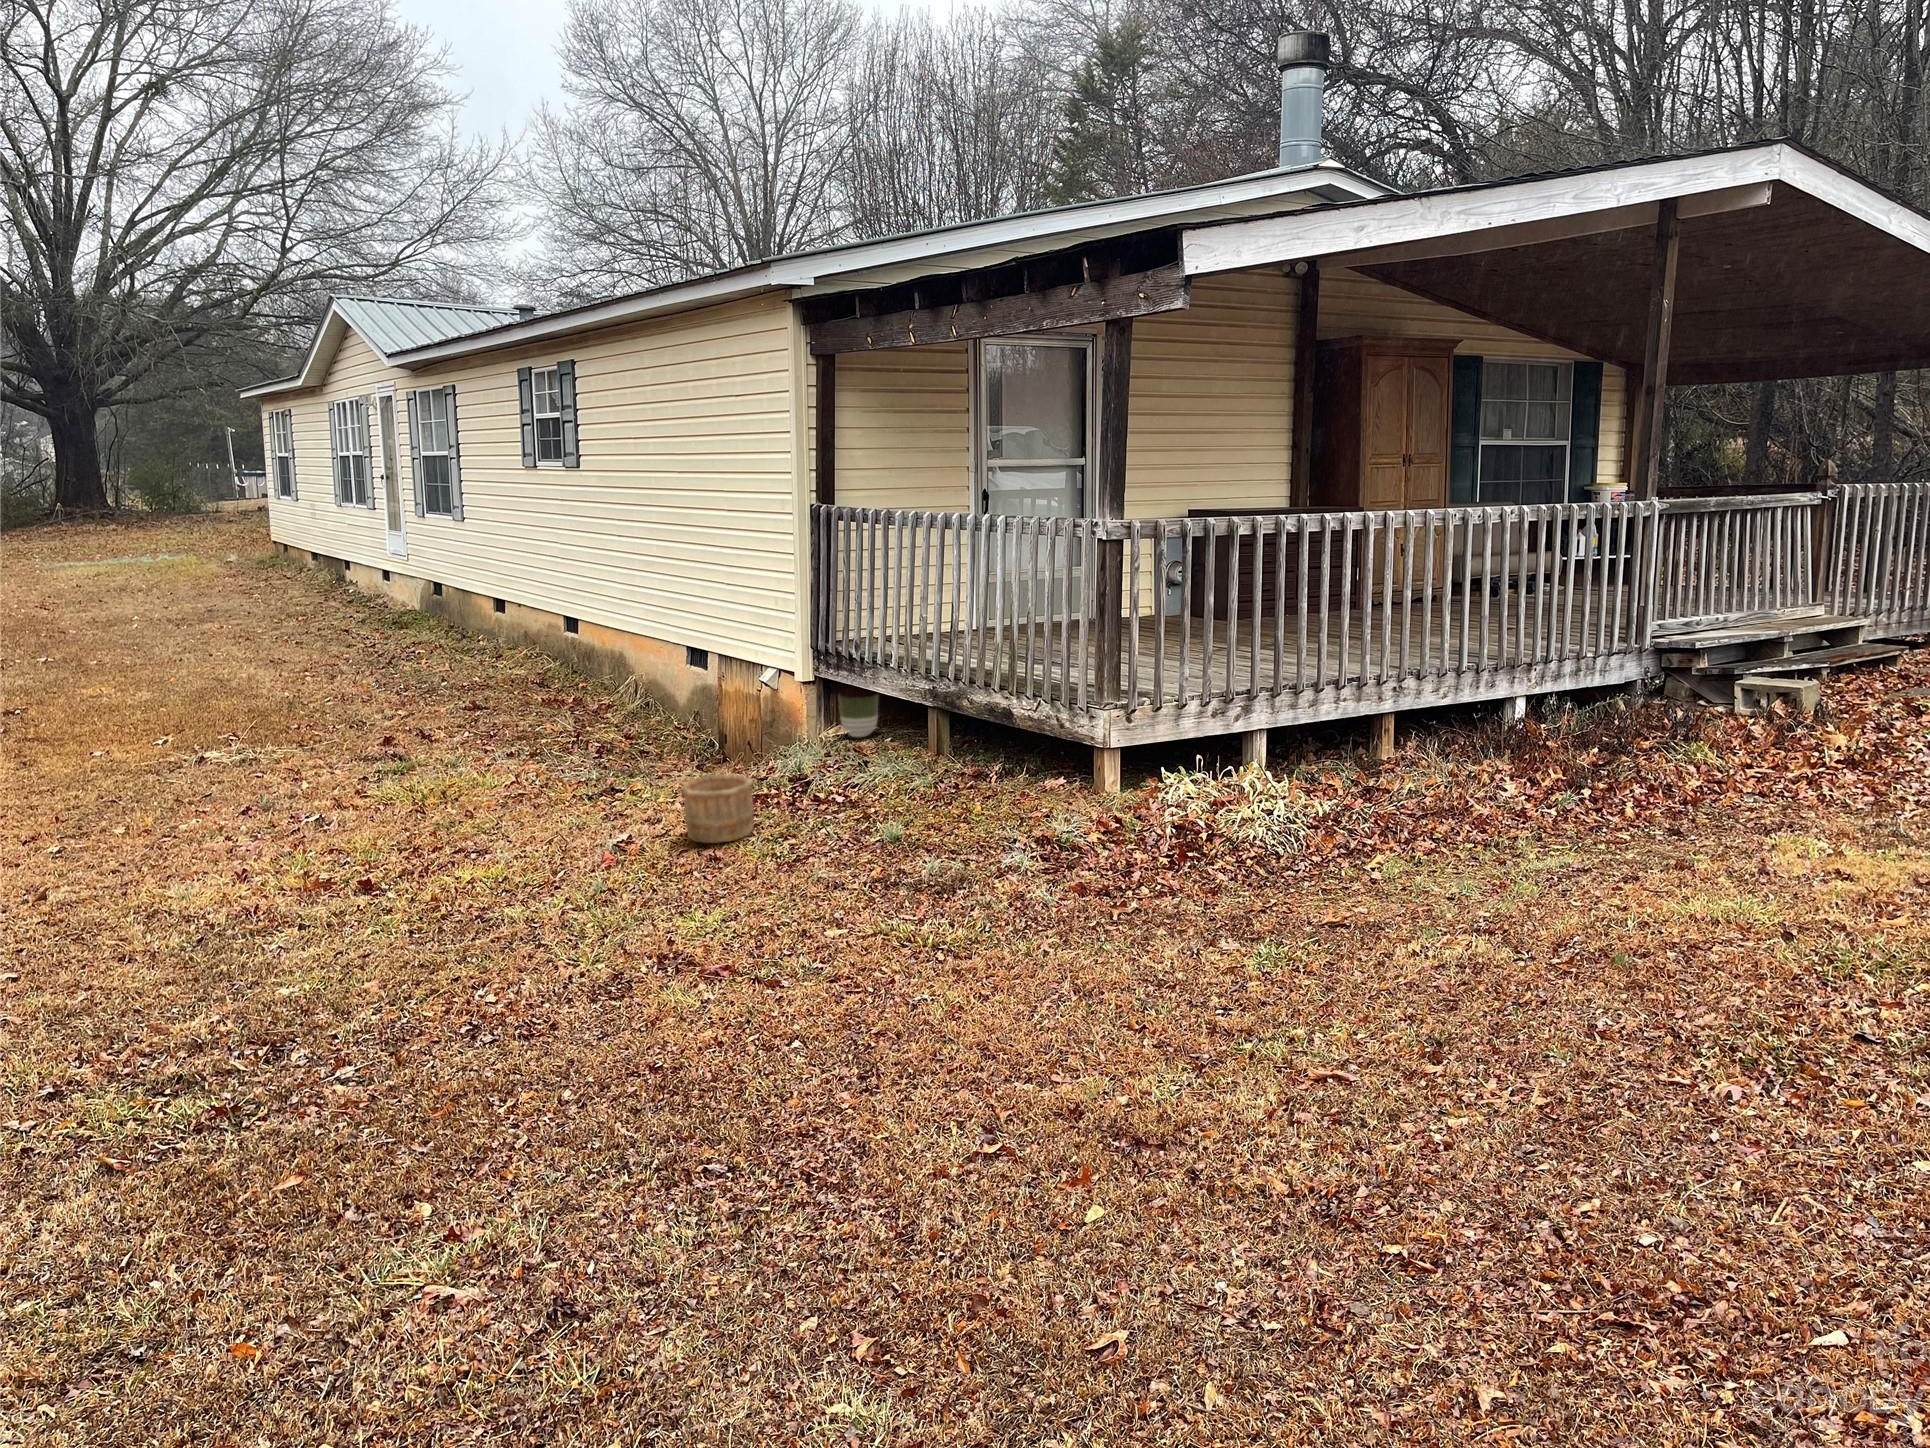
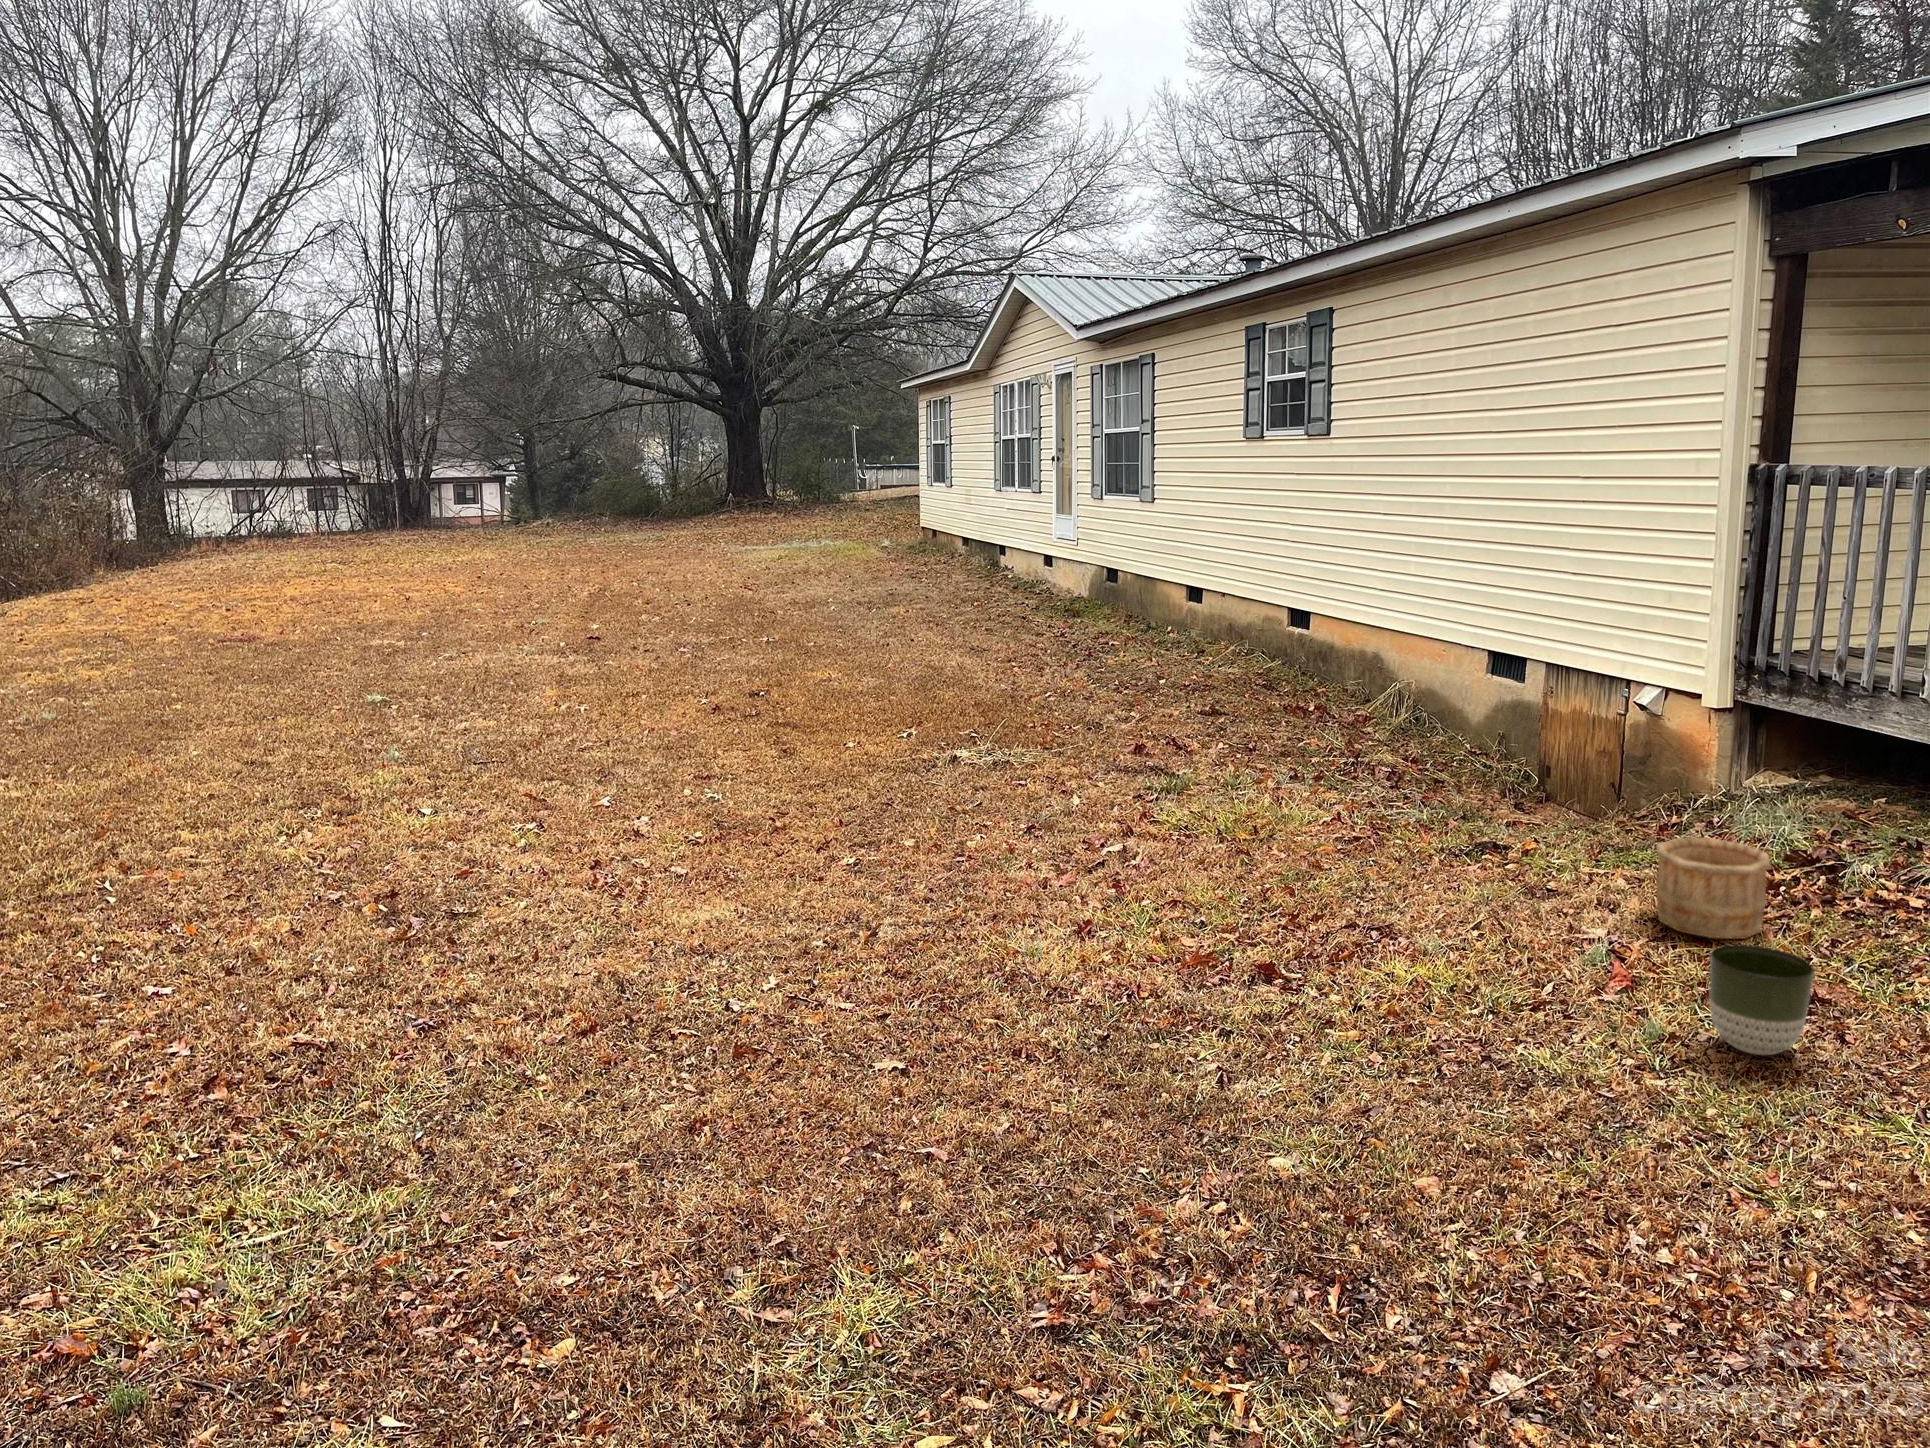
planter: present [839,695,878,737] -> present [1709,944,1814,1055]

